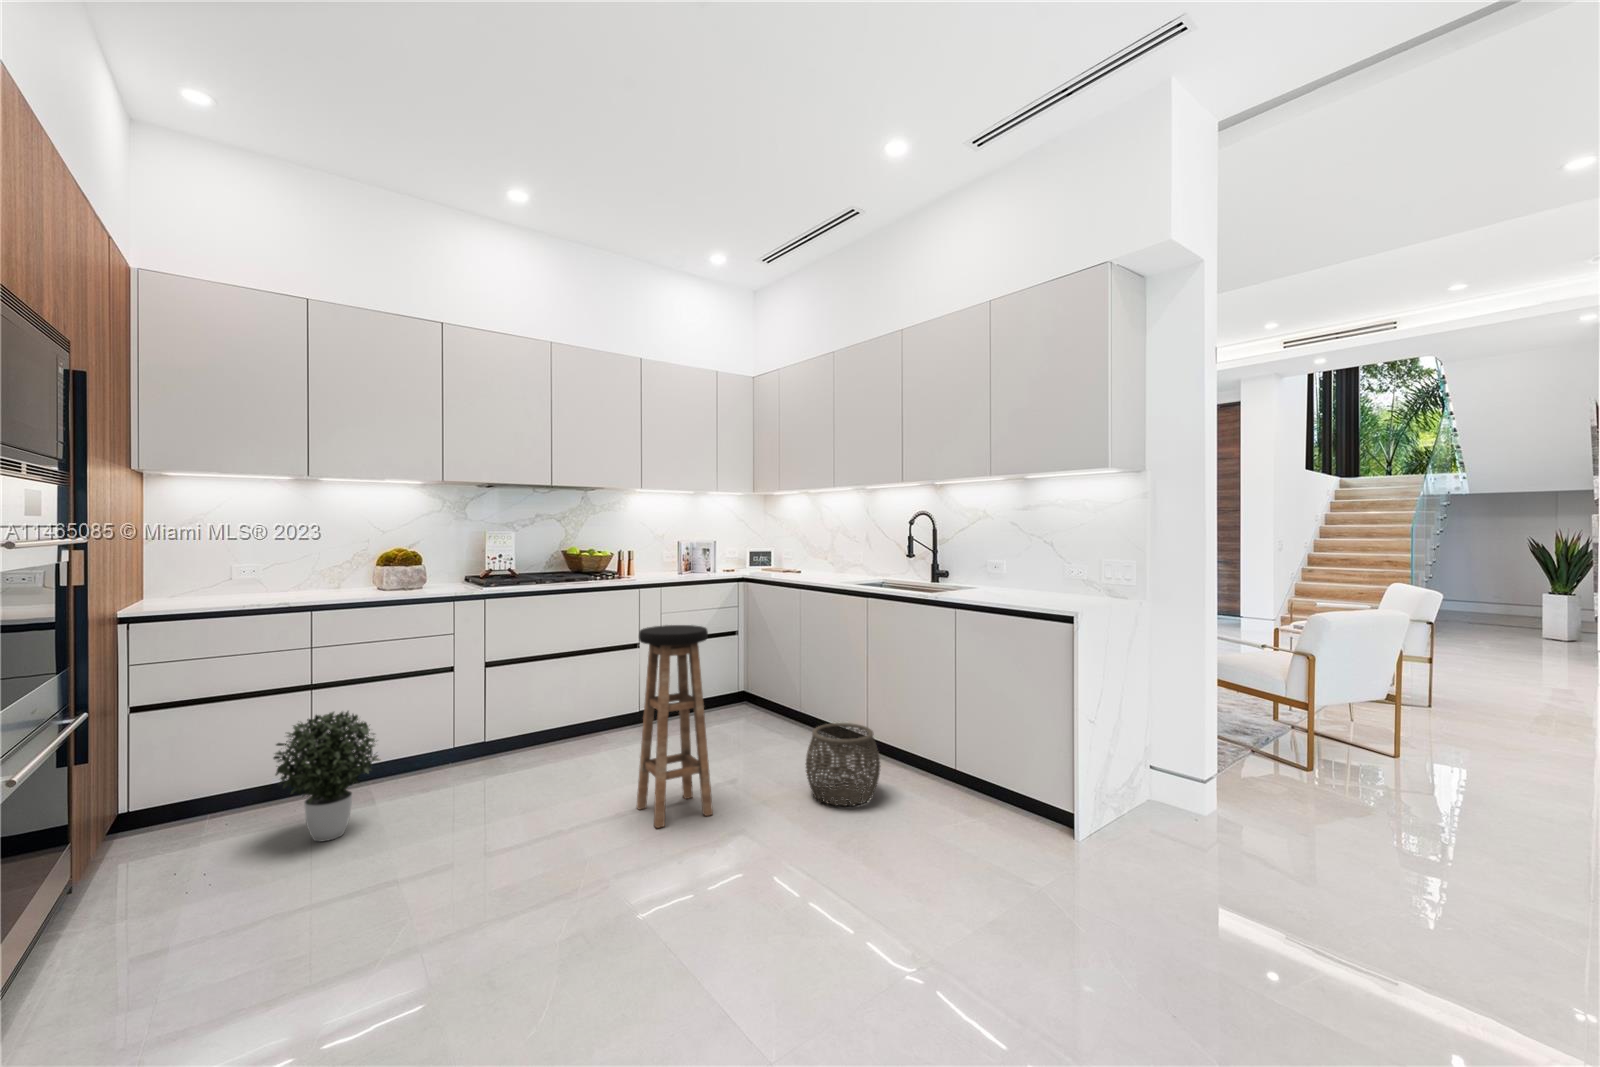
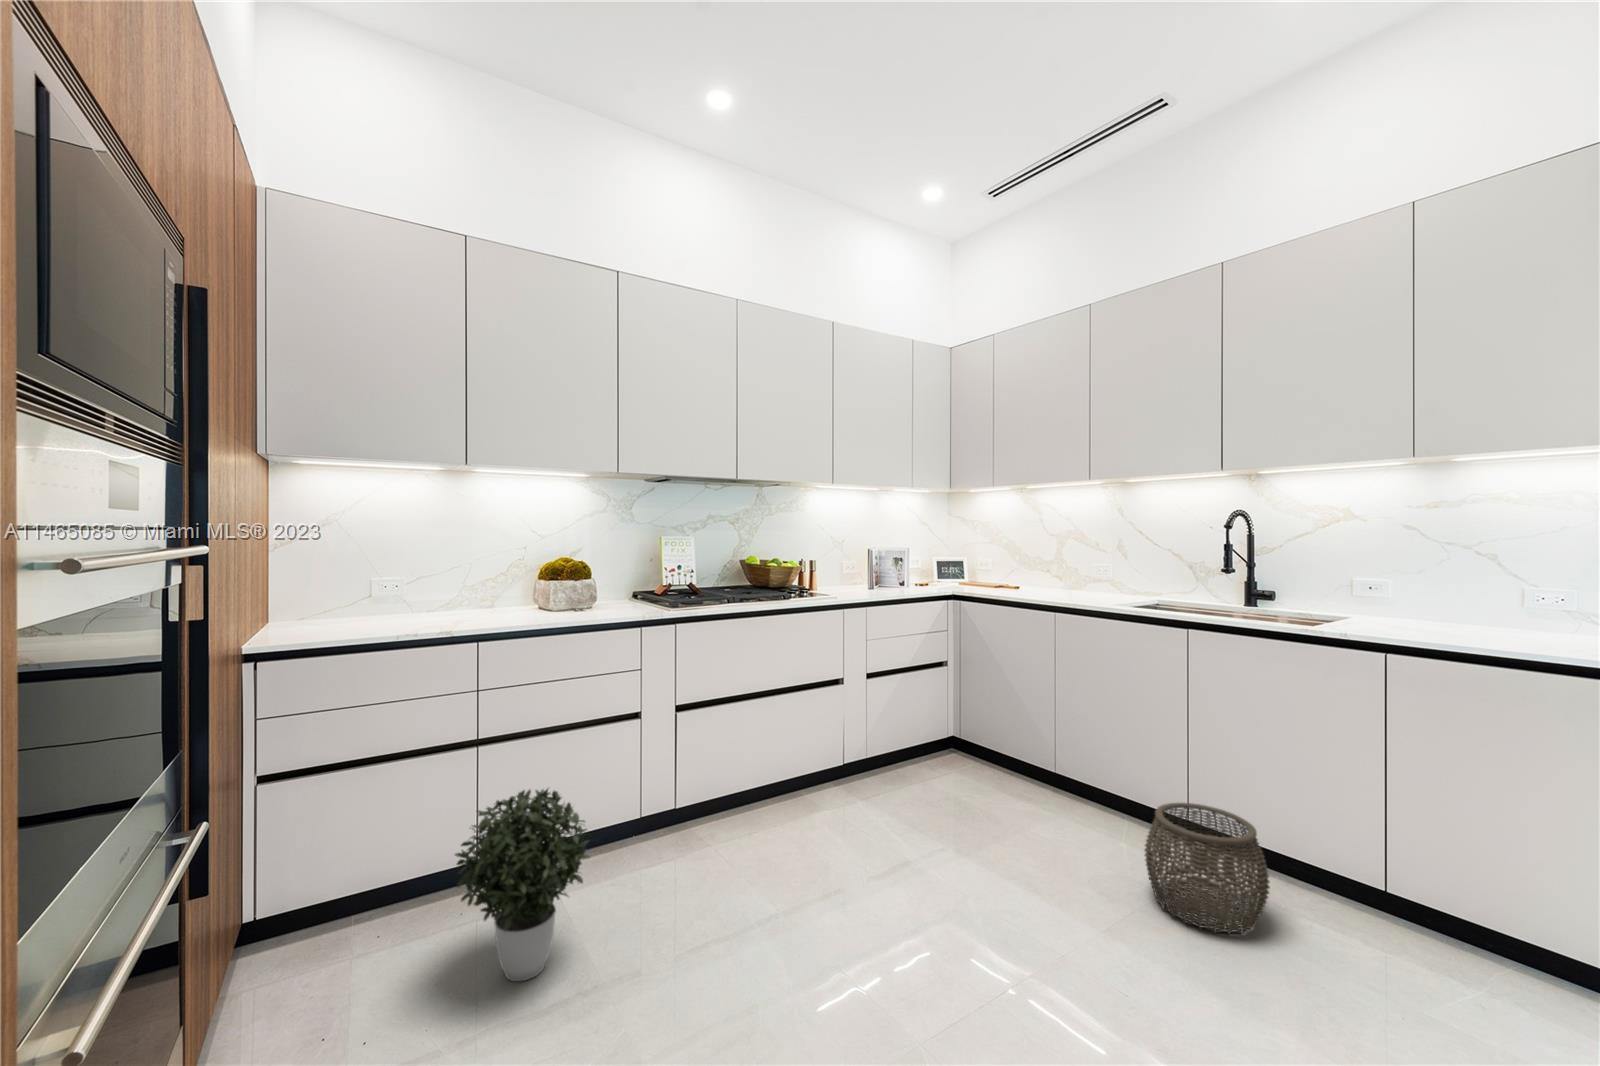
bar stool: present [637,625,713,828] -> none [928,668,1048,971]

